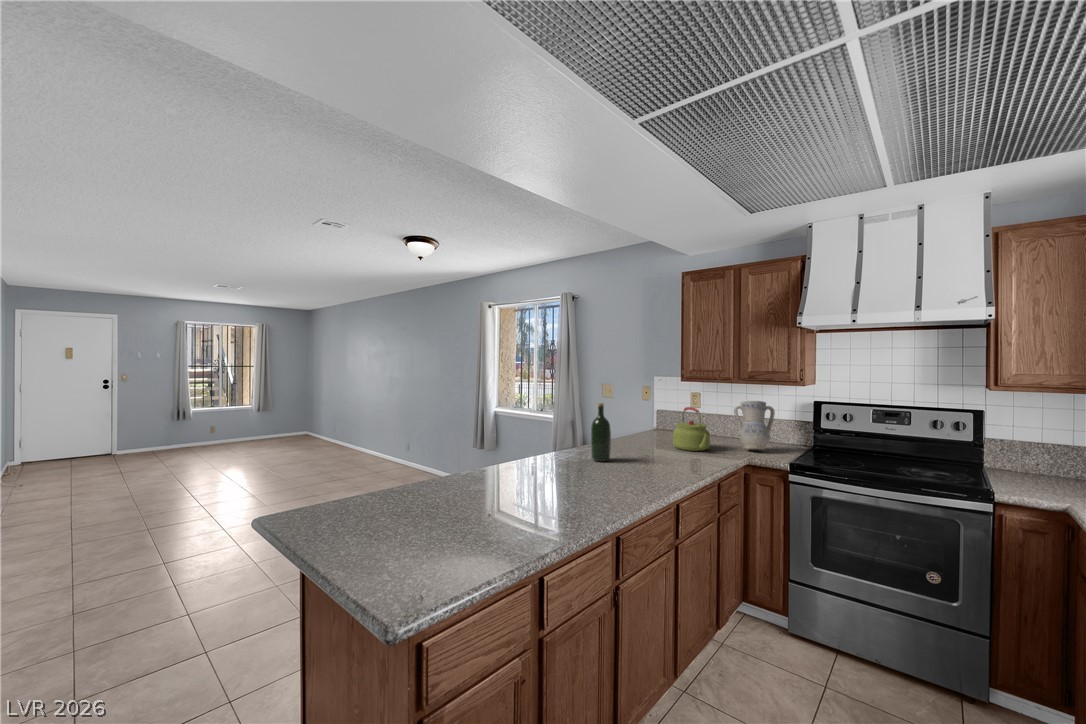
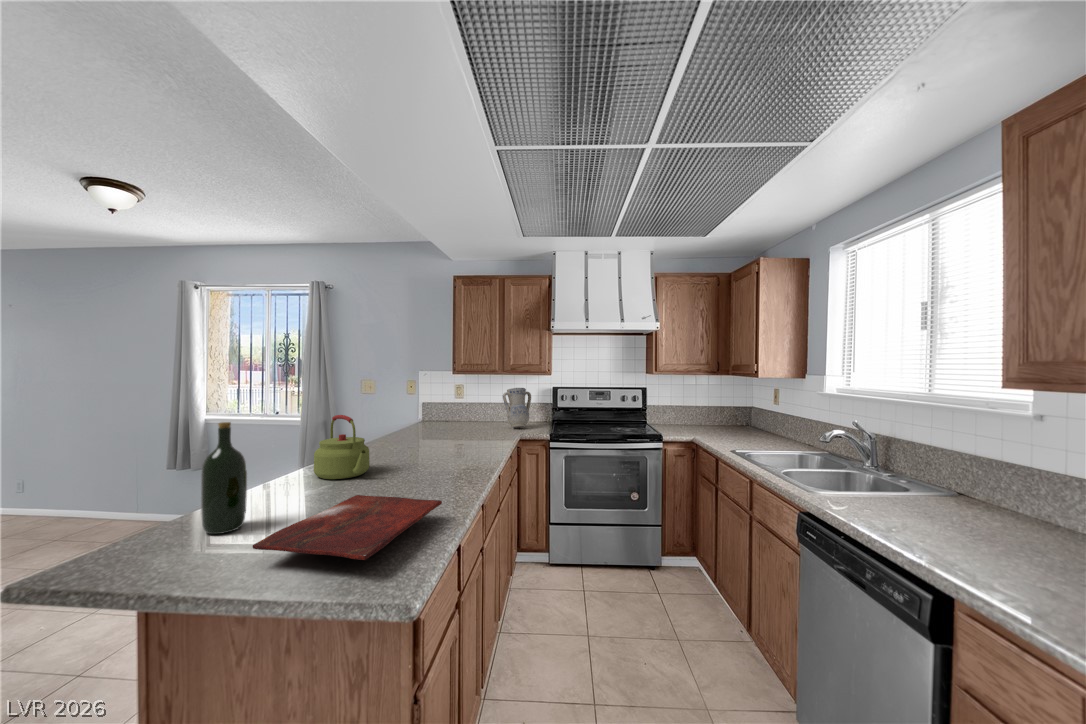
wine bottle: present [591,403,611,462] -> present [201,422,247,534]
kettle: present [673,407,710,451] -> present [314,415,370,479]
cutting board: none [369,499,538,561] -> present [253,495,442,560]

